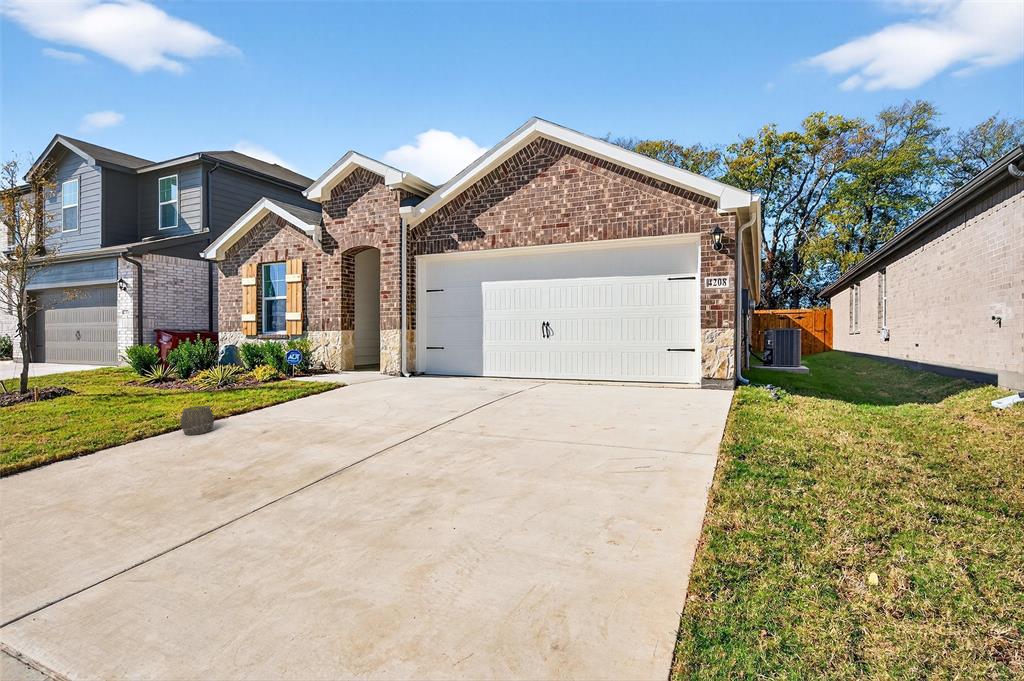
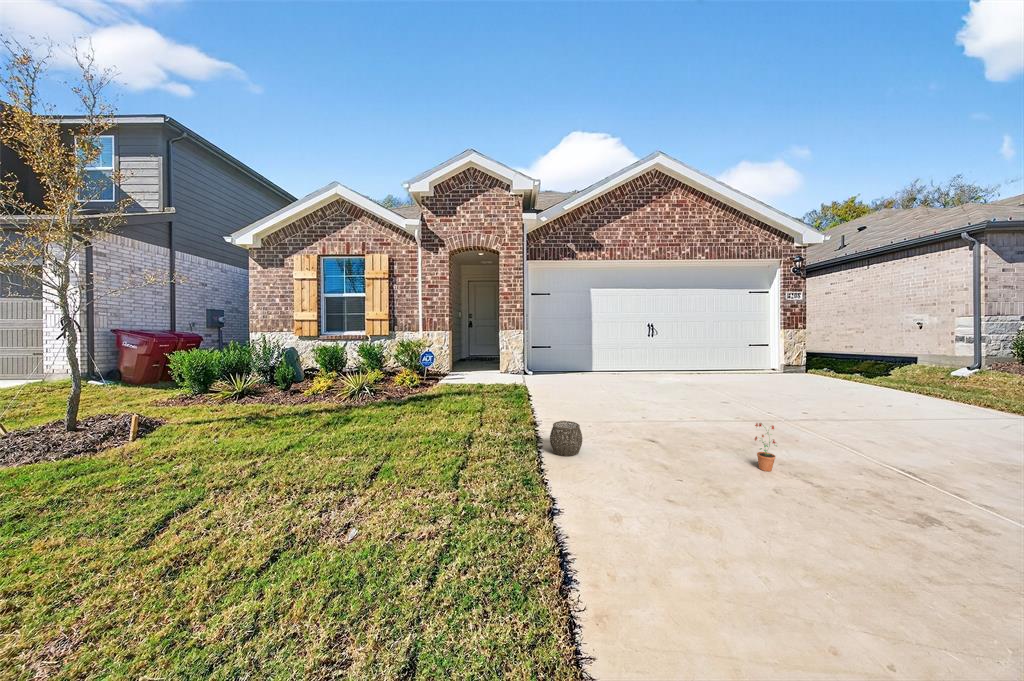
potted plant: none [266,413,290,461] -> present [755,423,777,471]

